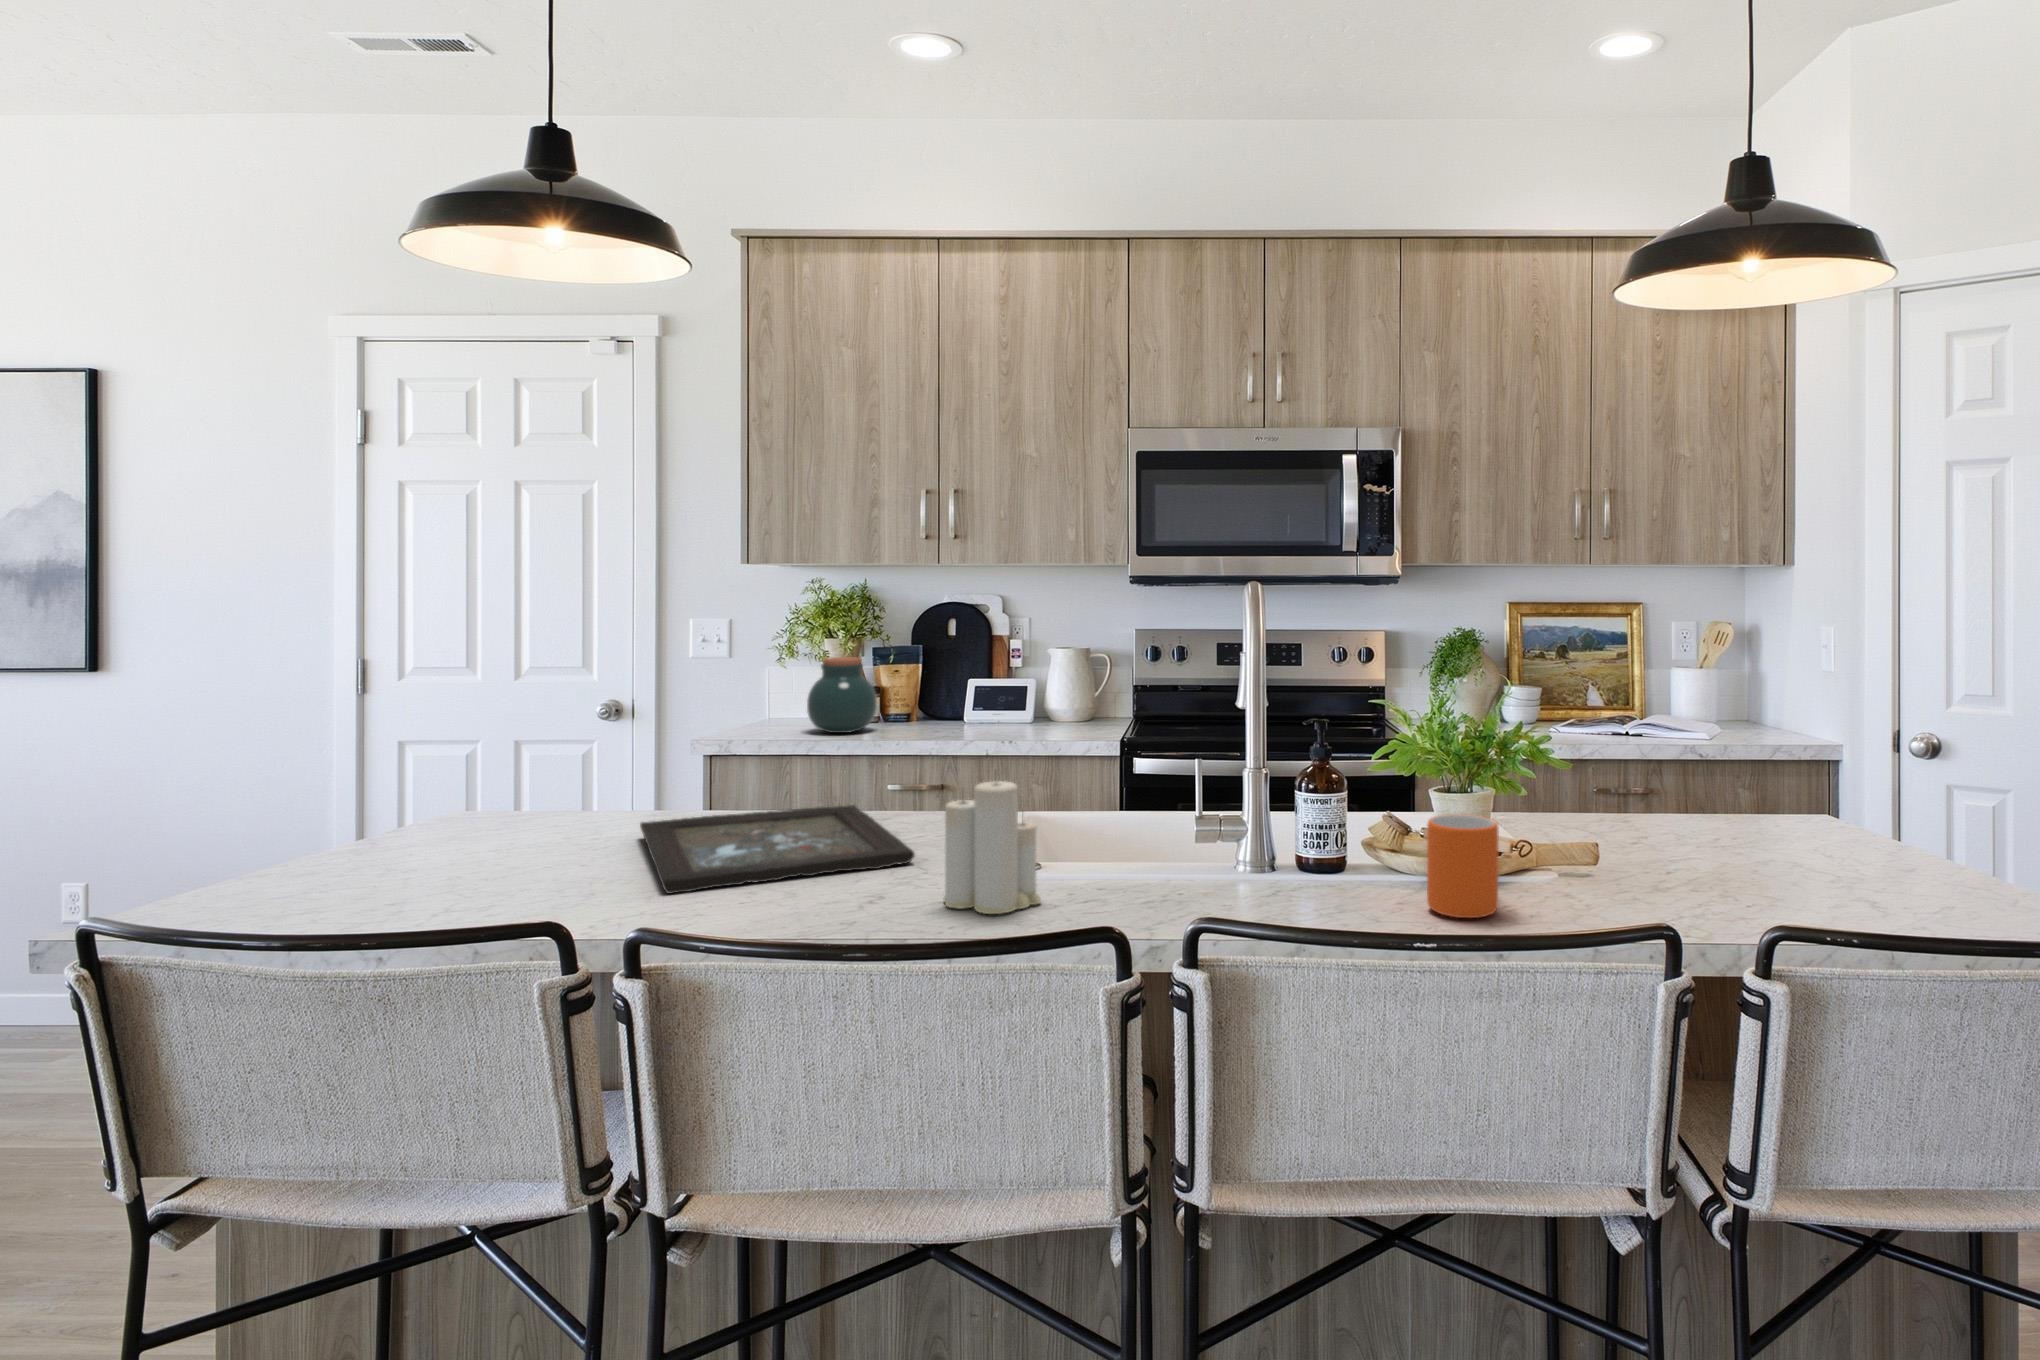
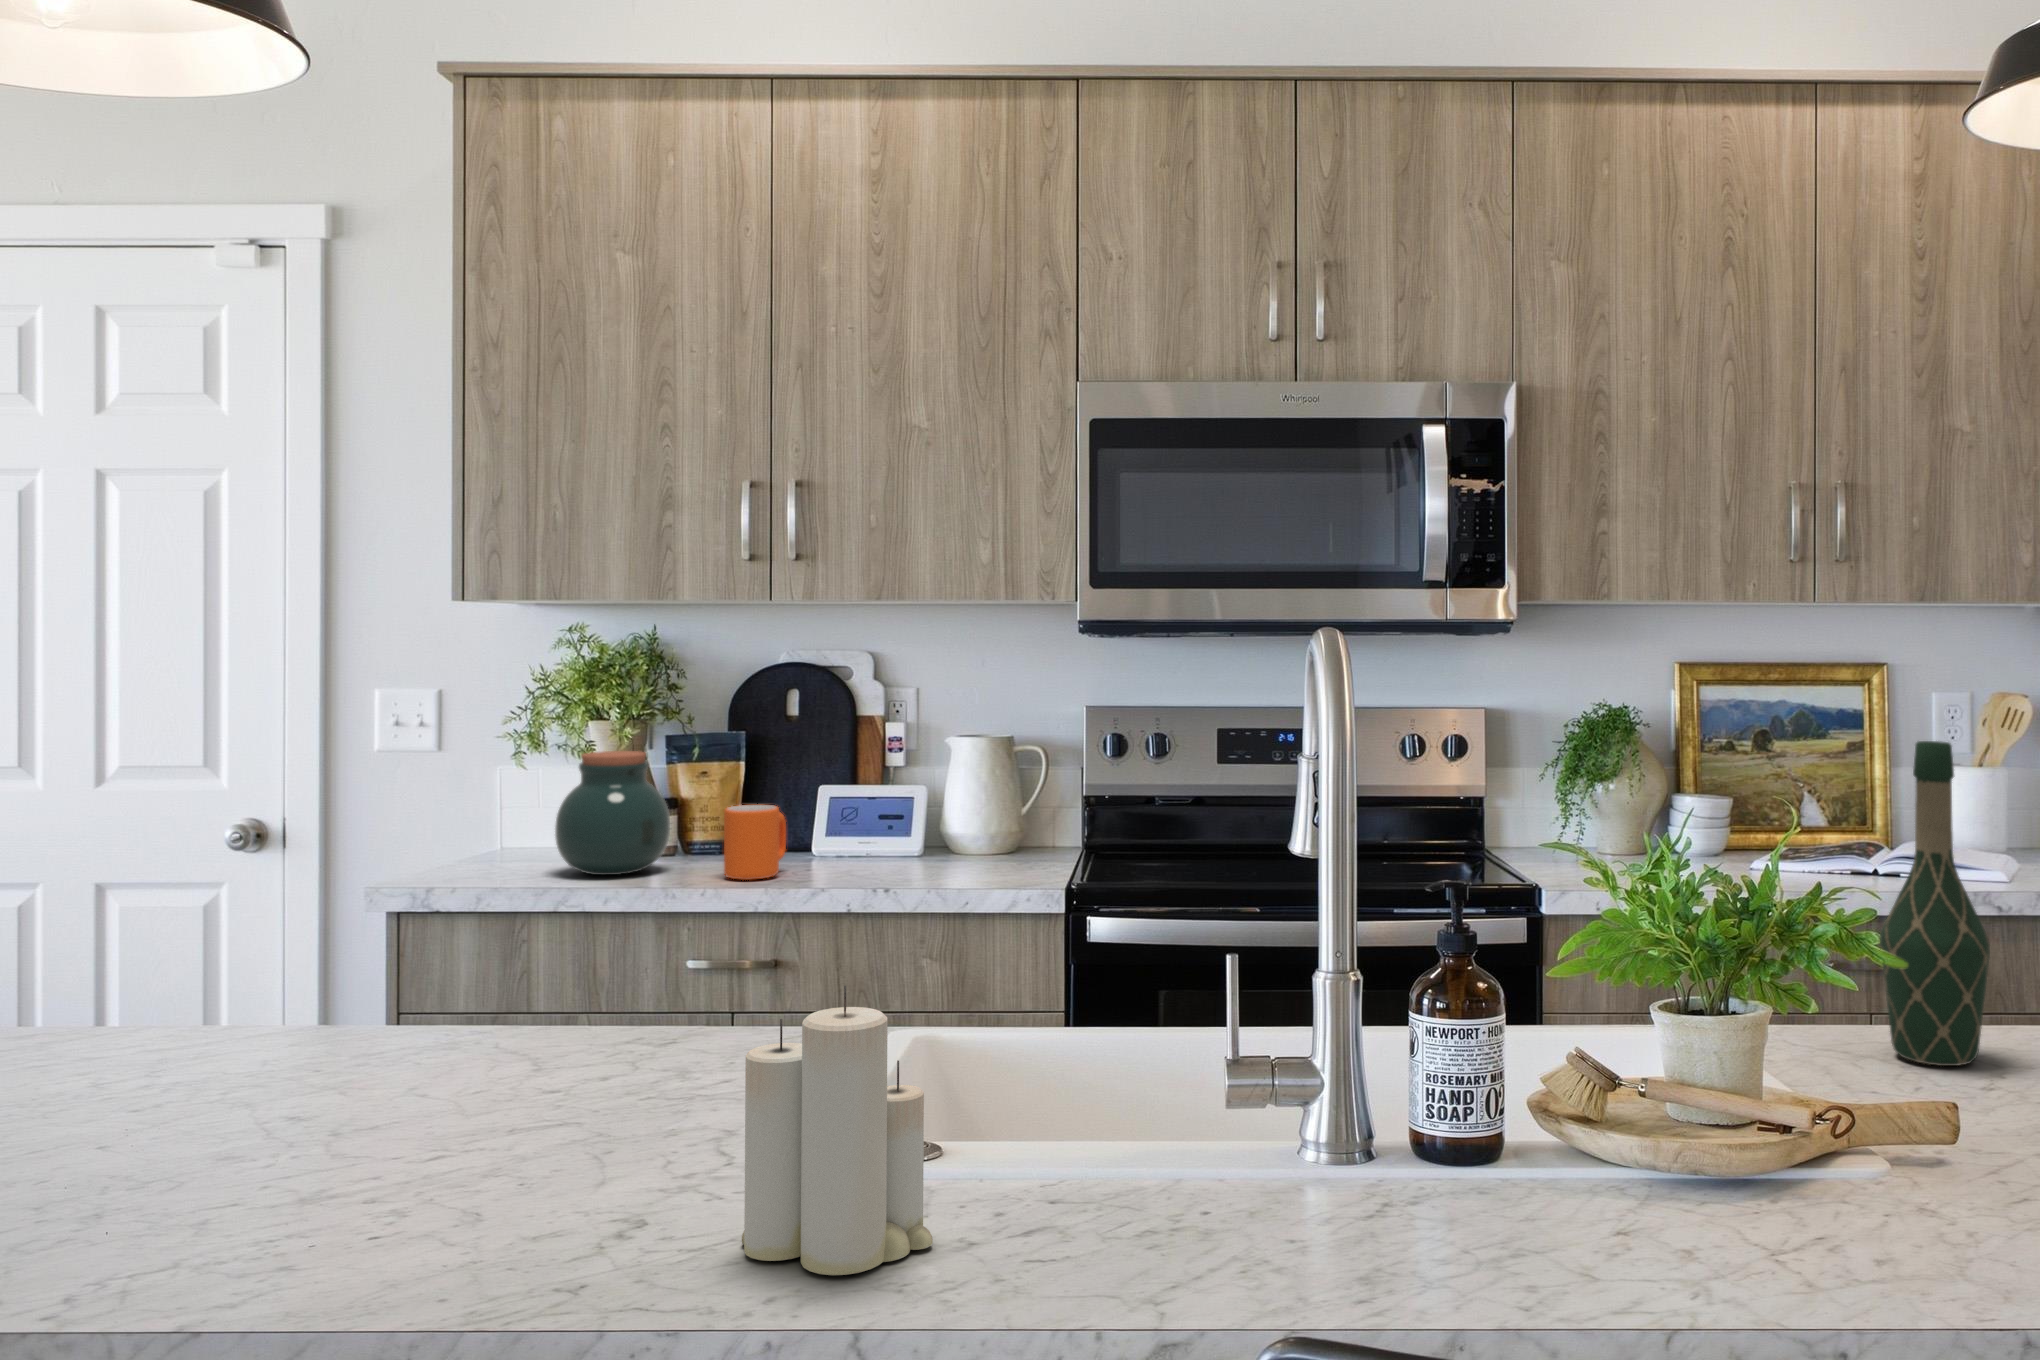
wine bottle: none [1576,648,1636,831] -> present [1880,741,1990,1066]
tray: present [640,805,915,894] -> none [195,1021,697,1226]
mug: present [1427,814,1499,918] -> present [724,805,786,880]

